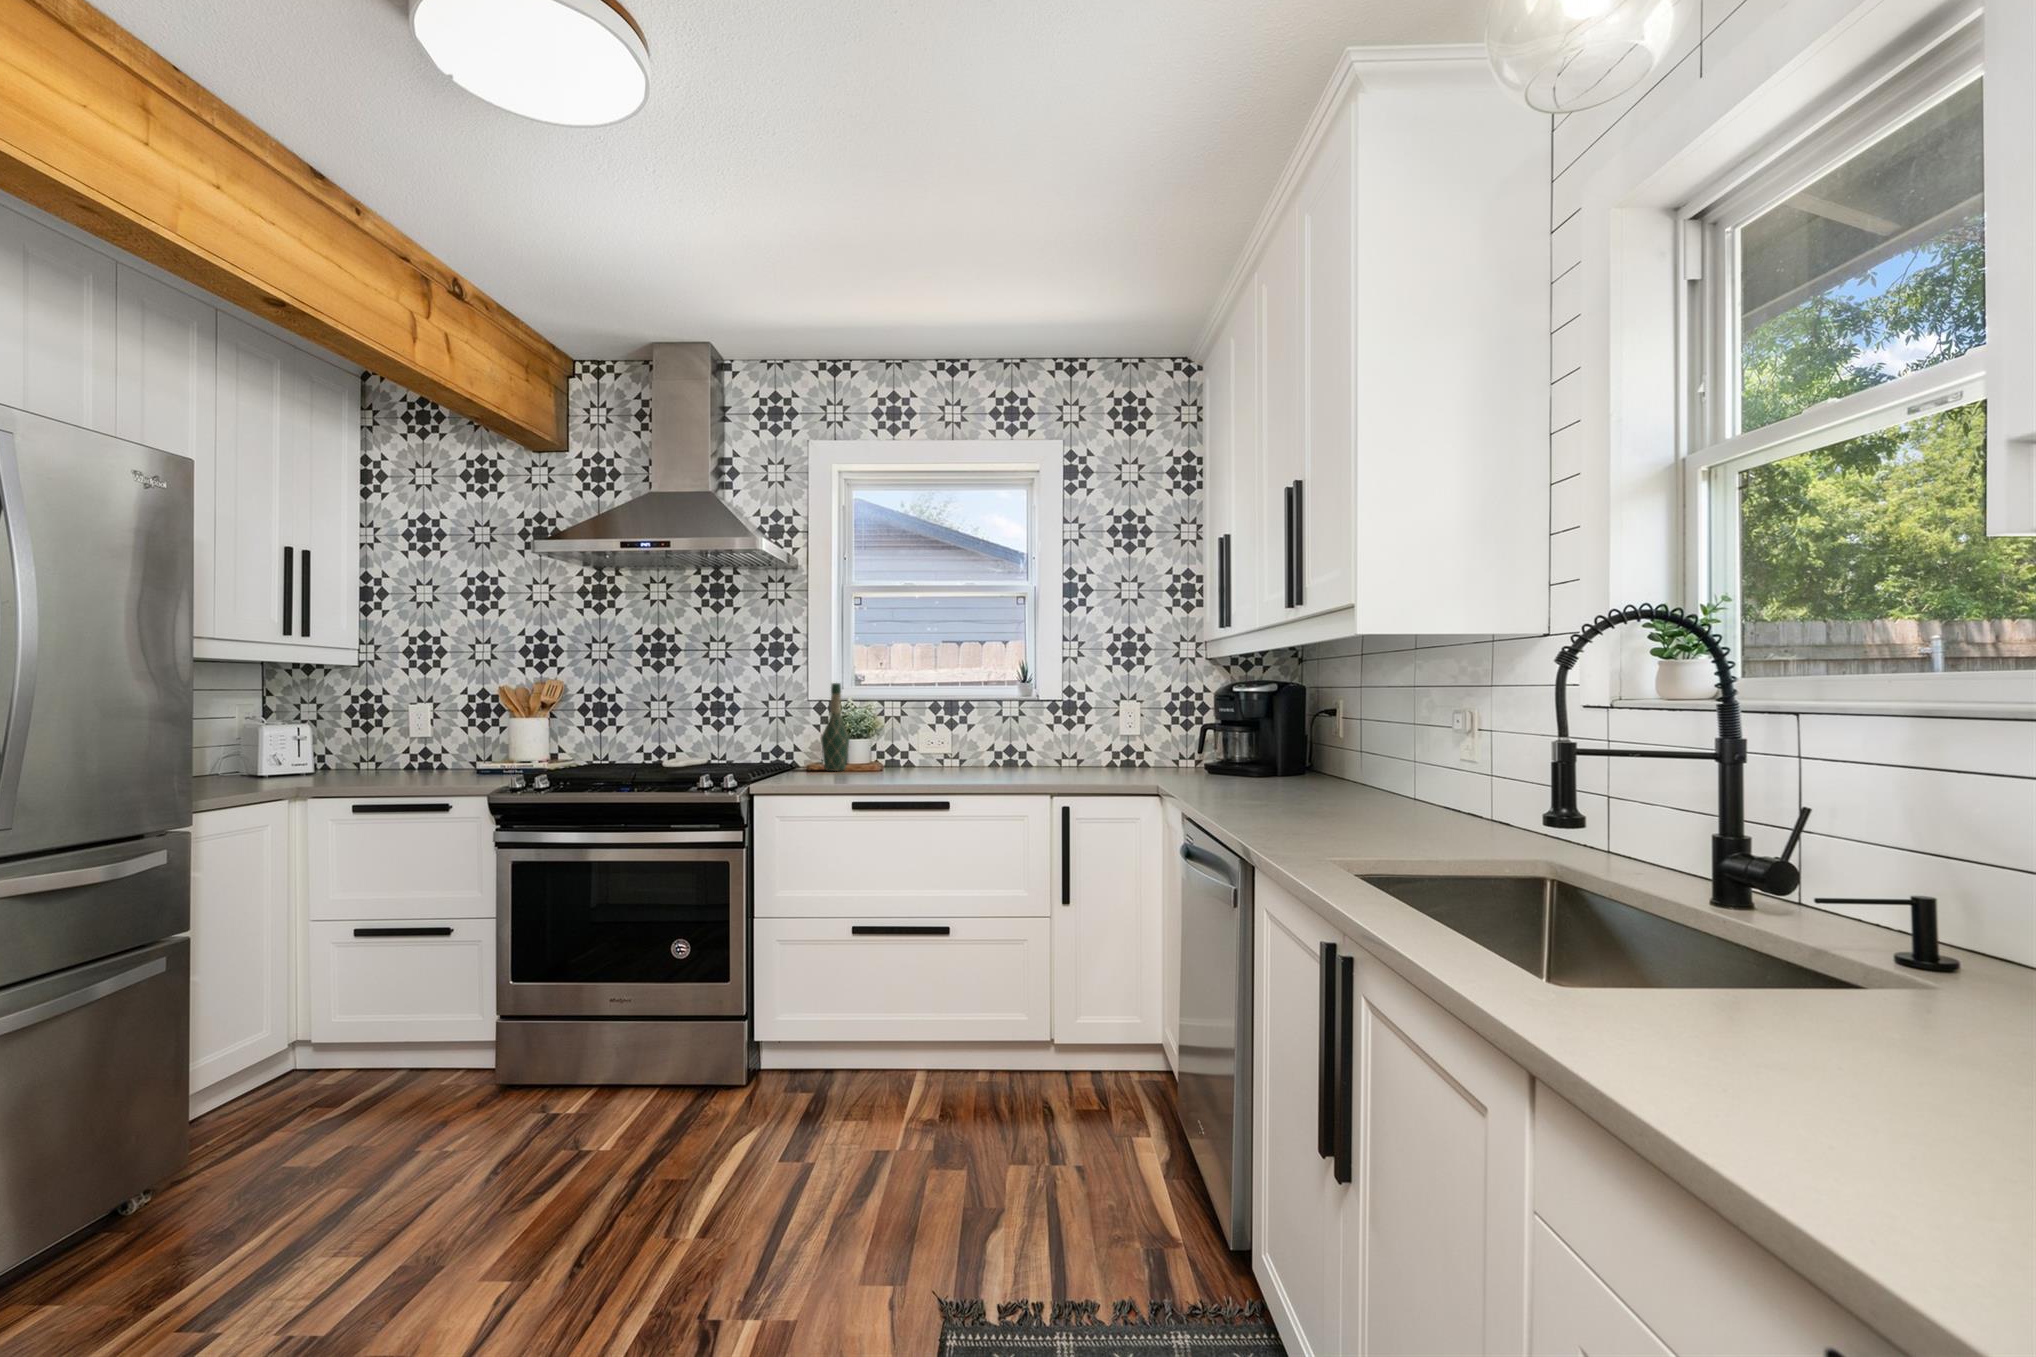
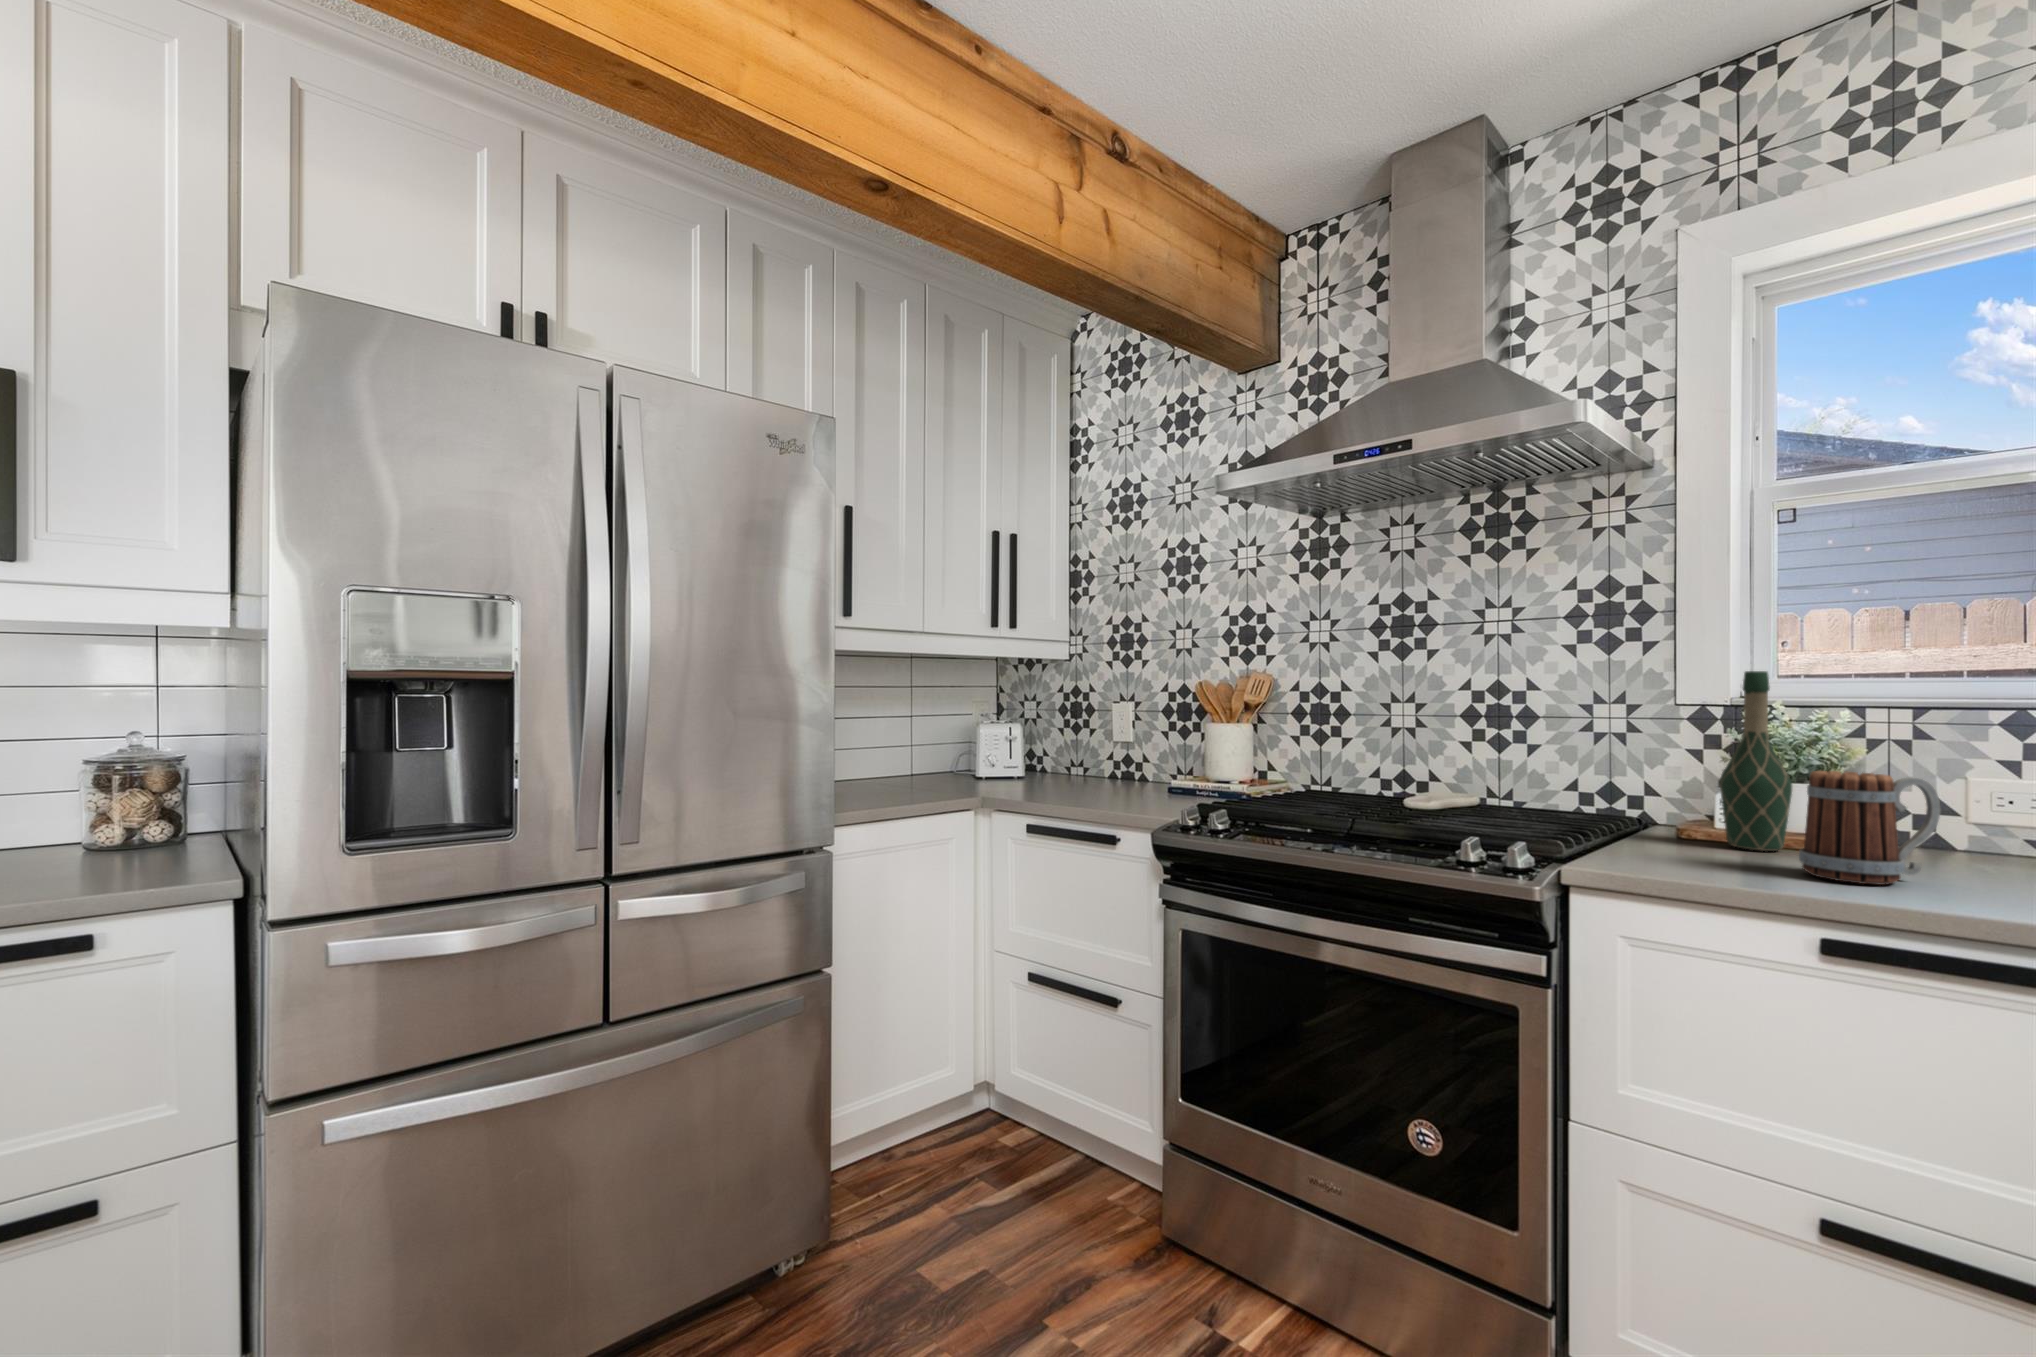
mug: none [847,729,894,777] -> present [1799,771,1940,885]

